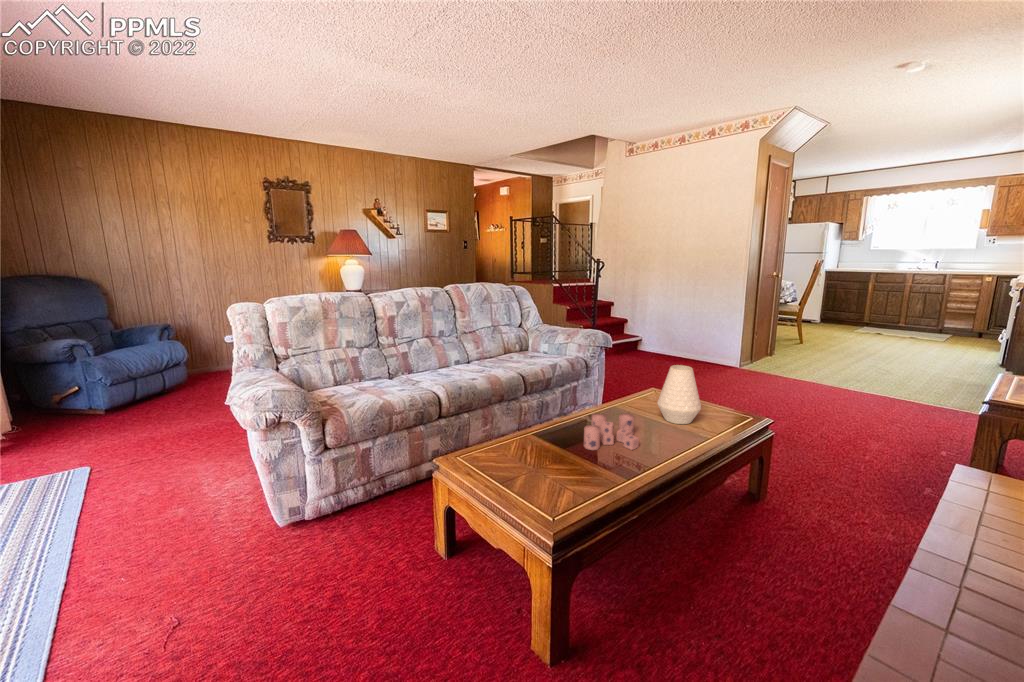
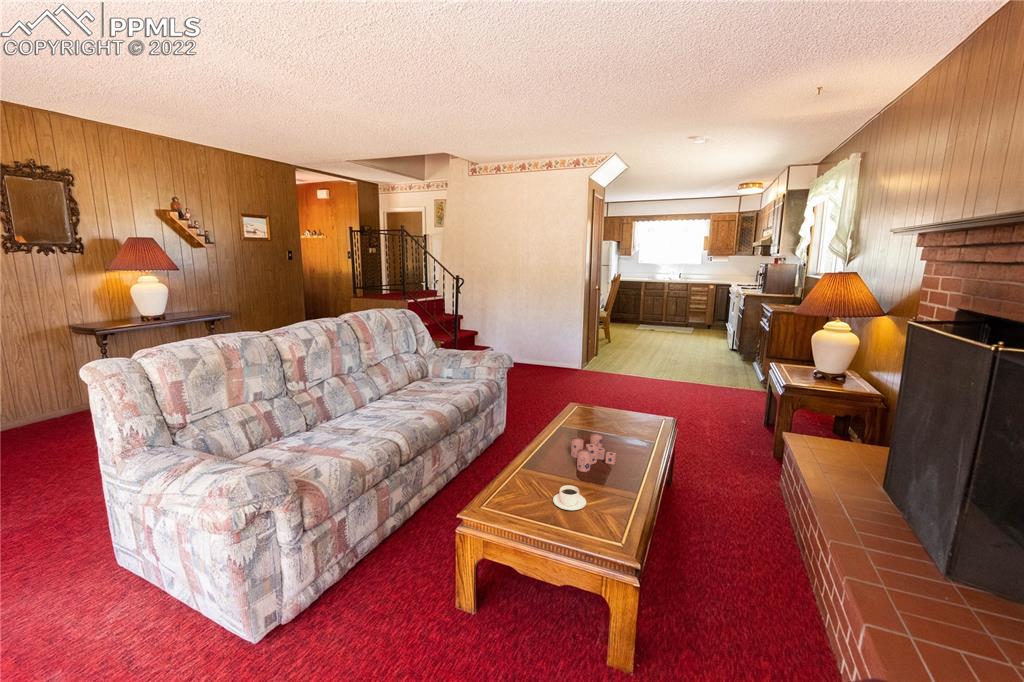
vase: present [658,365,701,424] -> none [602,385,637,434]
coffee cup: none [521,453,558,480] -> present [553,485,586,510]

